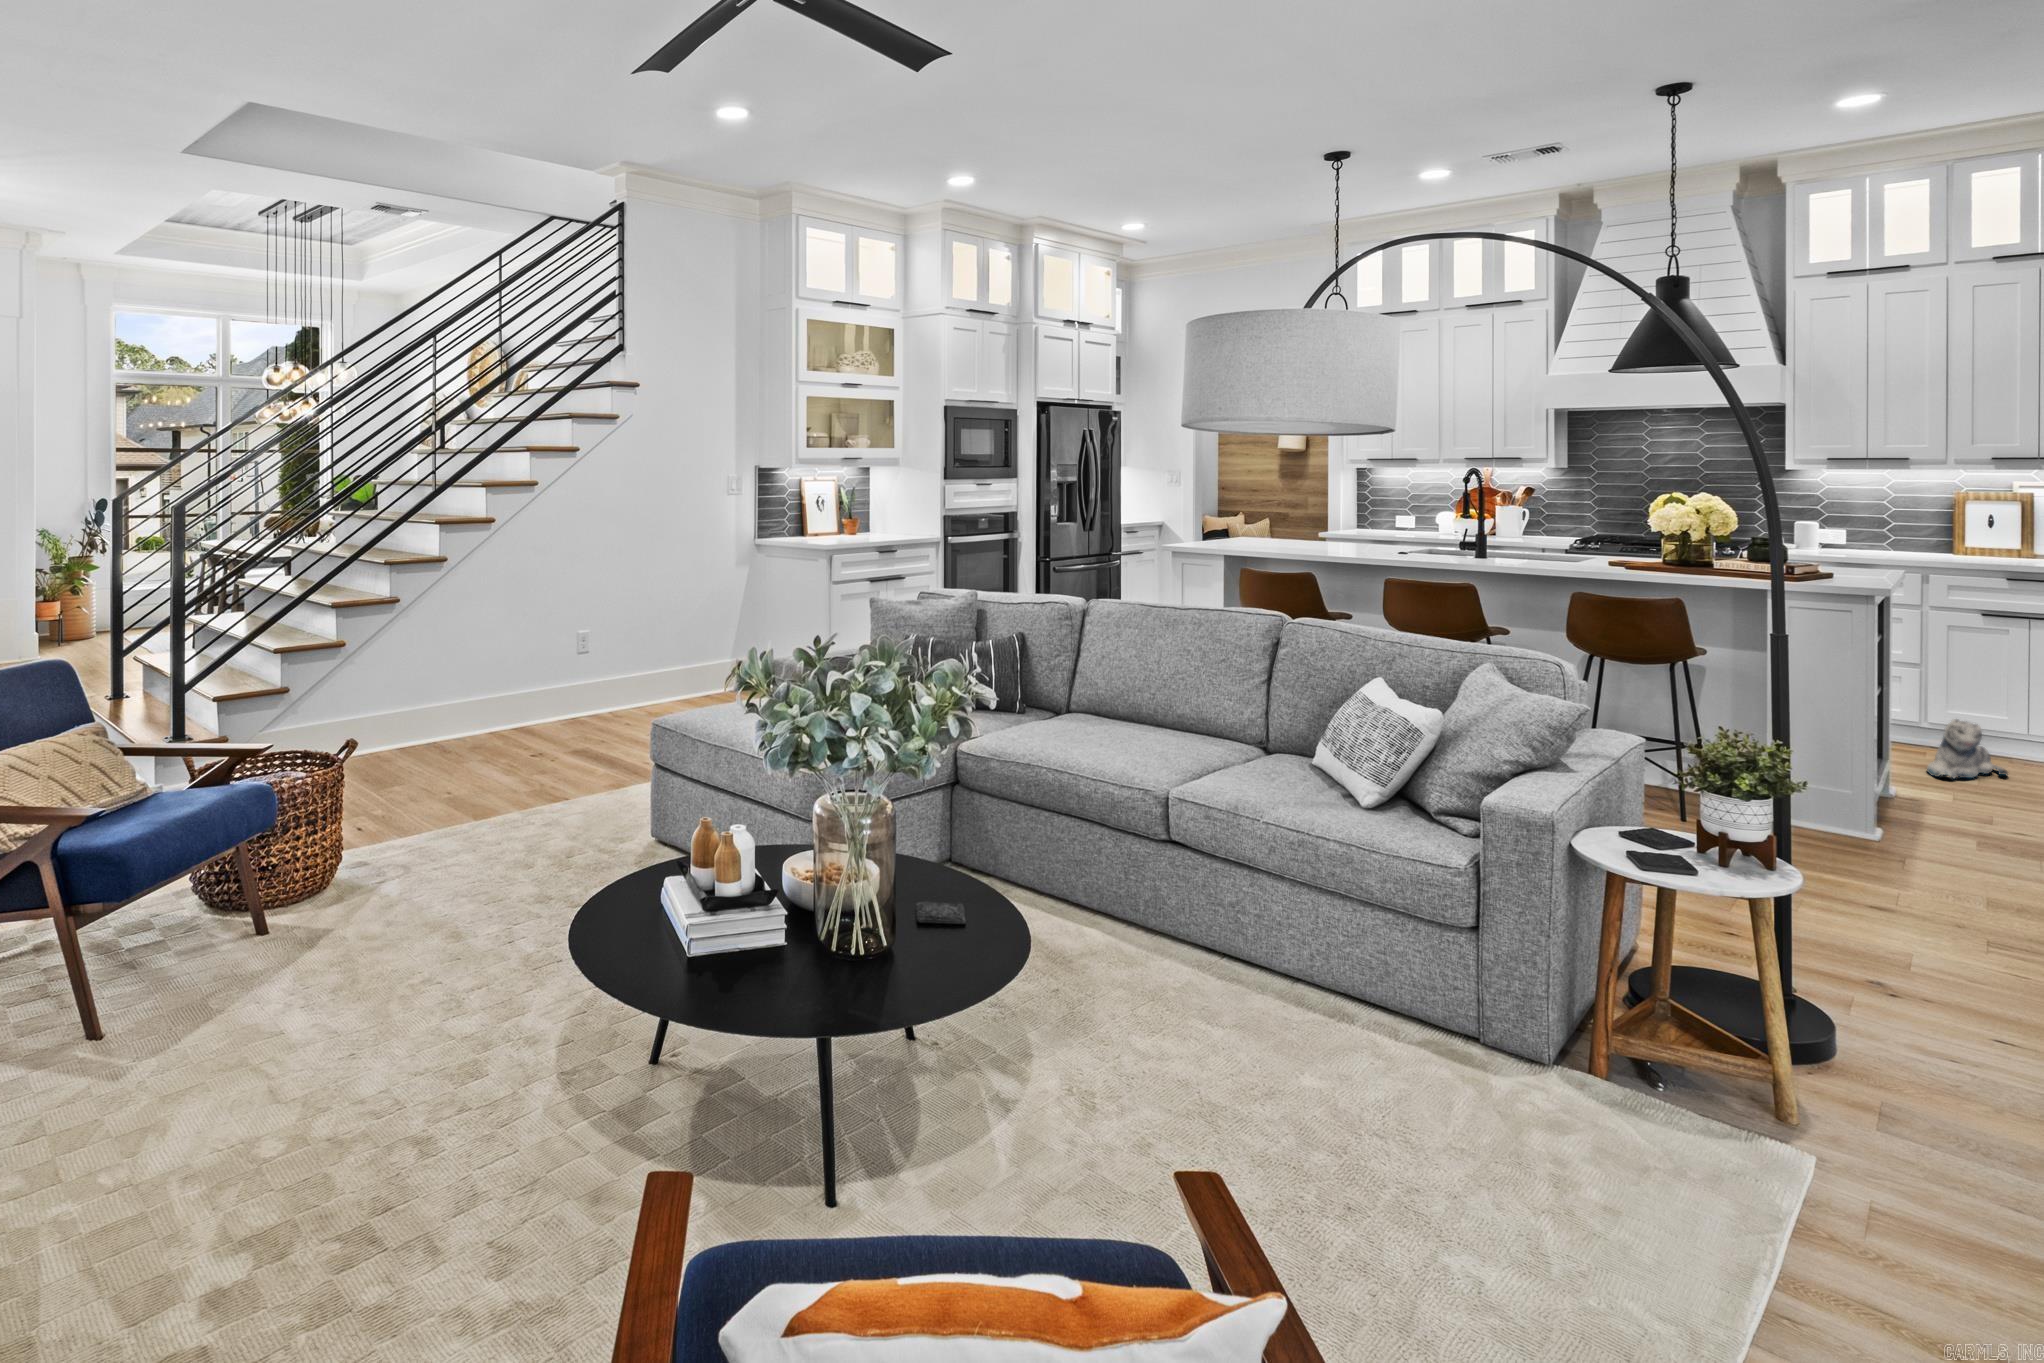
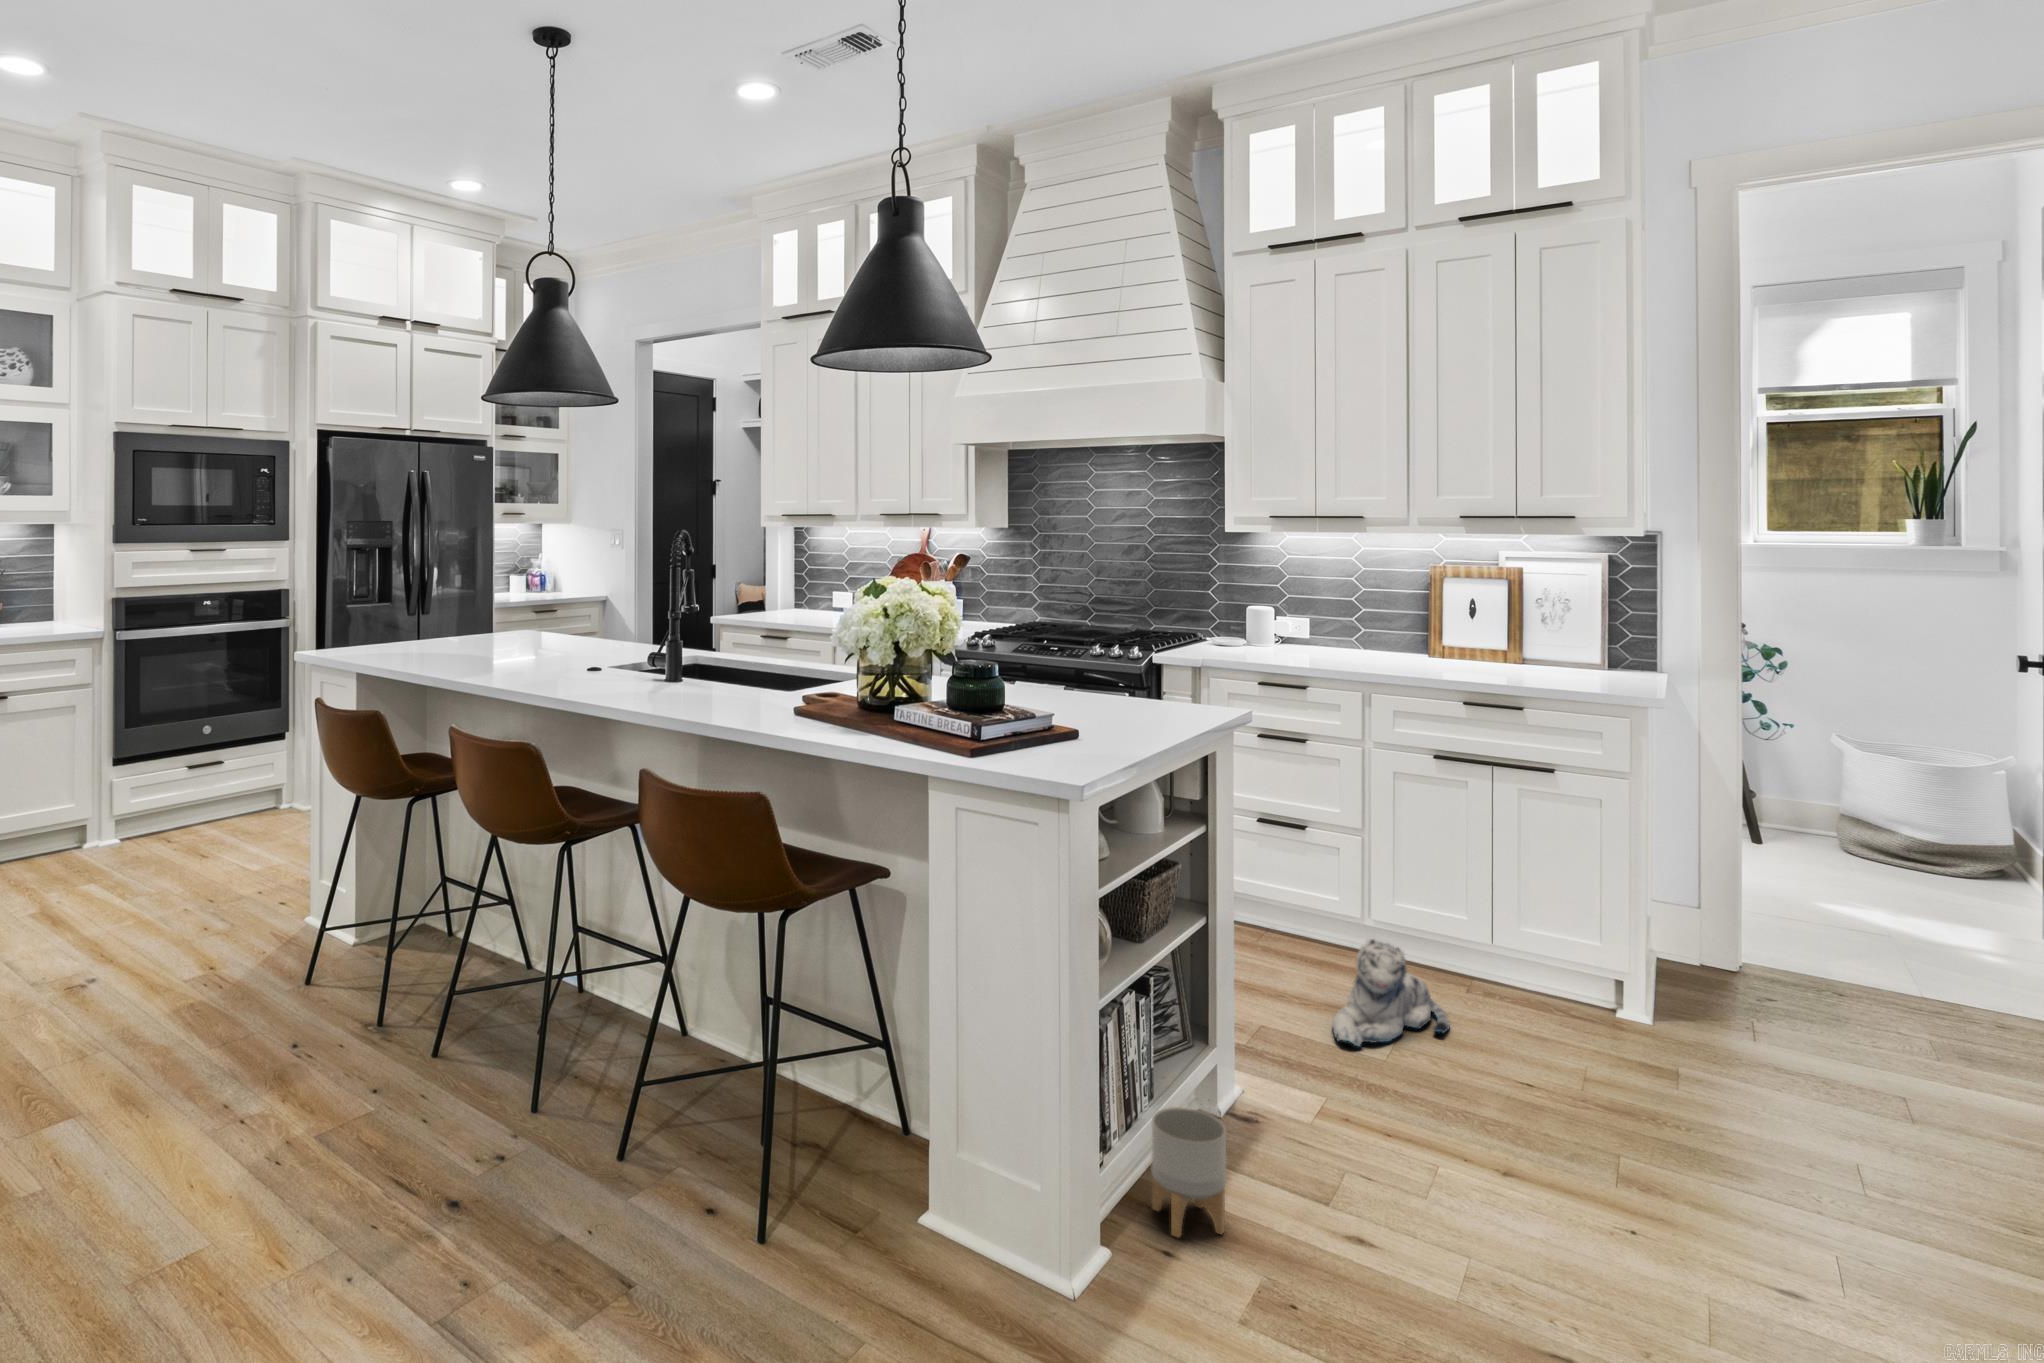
planter: none [1889,774,1943,833] -> present [1152,1107,1226,1237]

